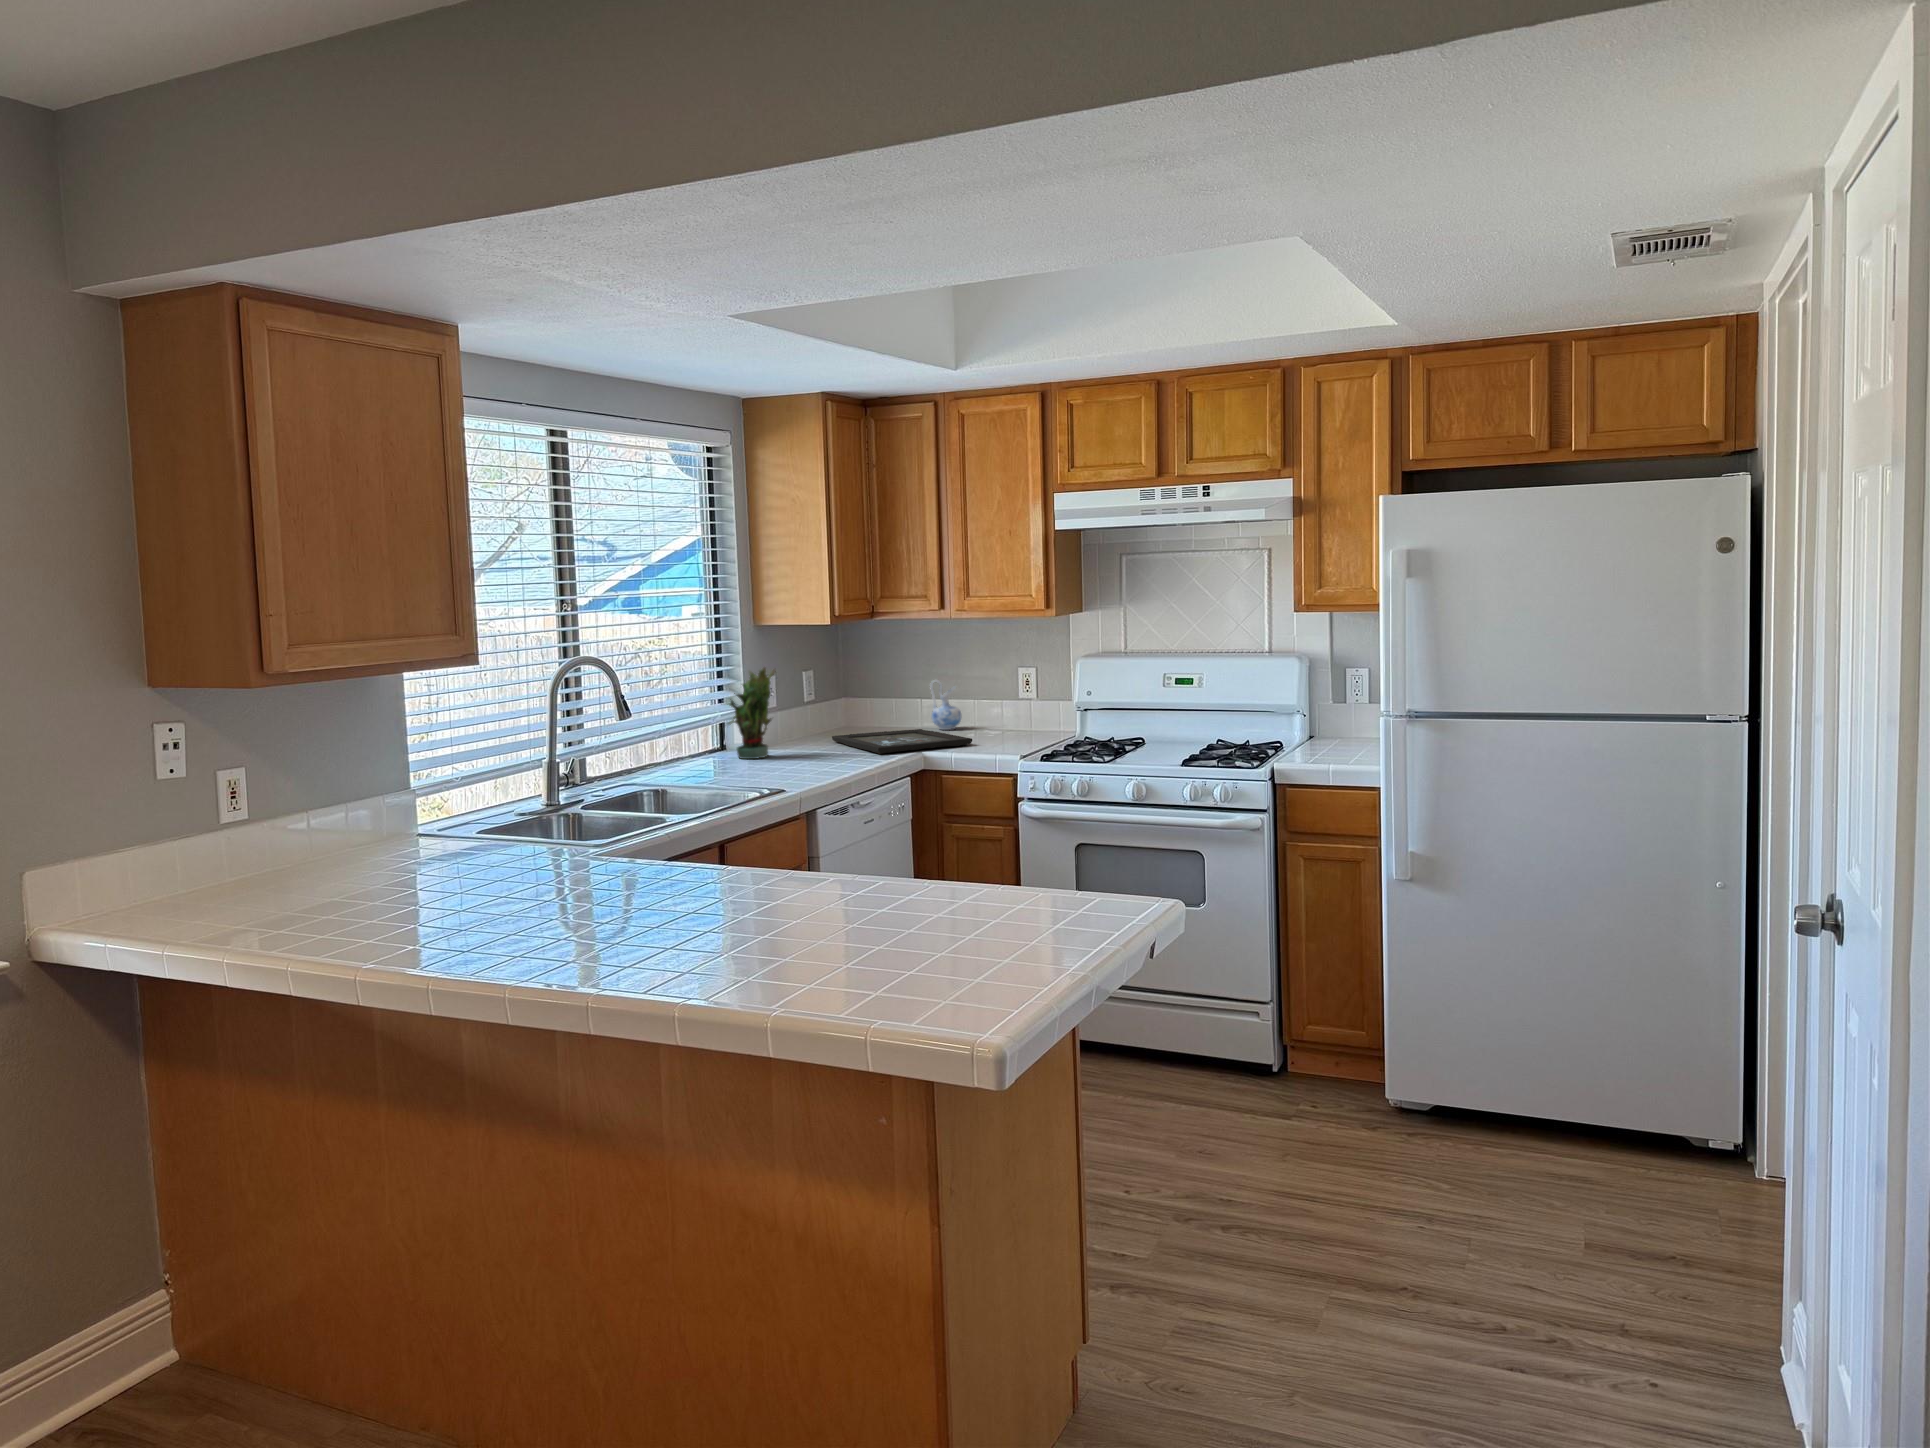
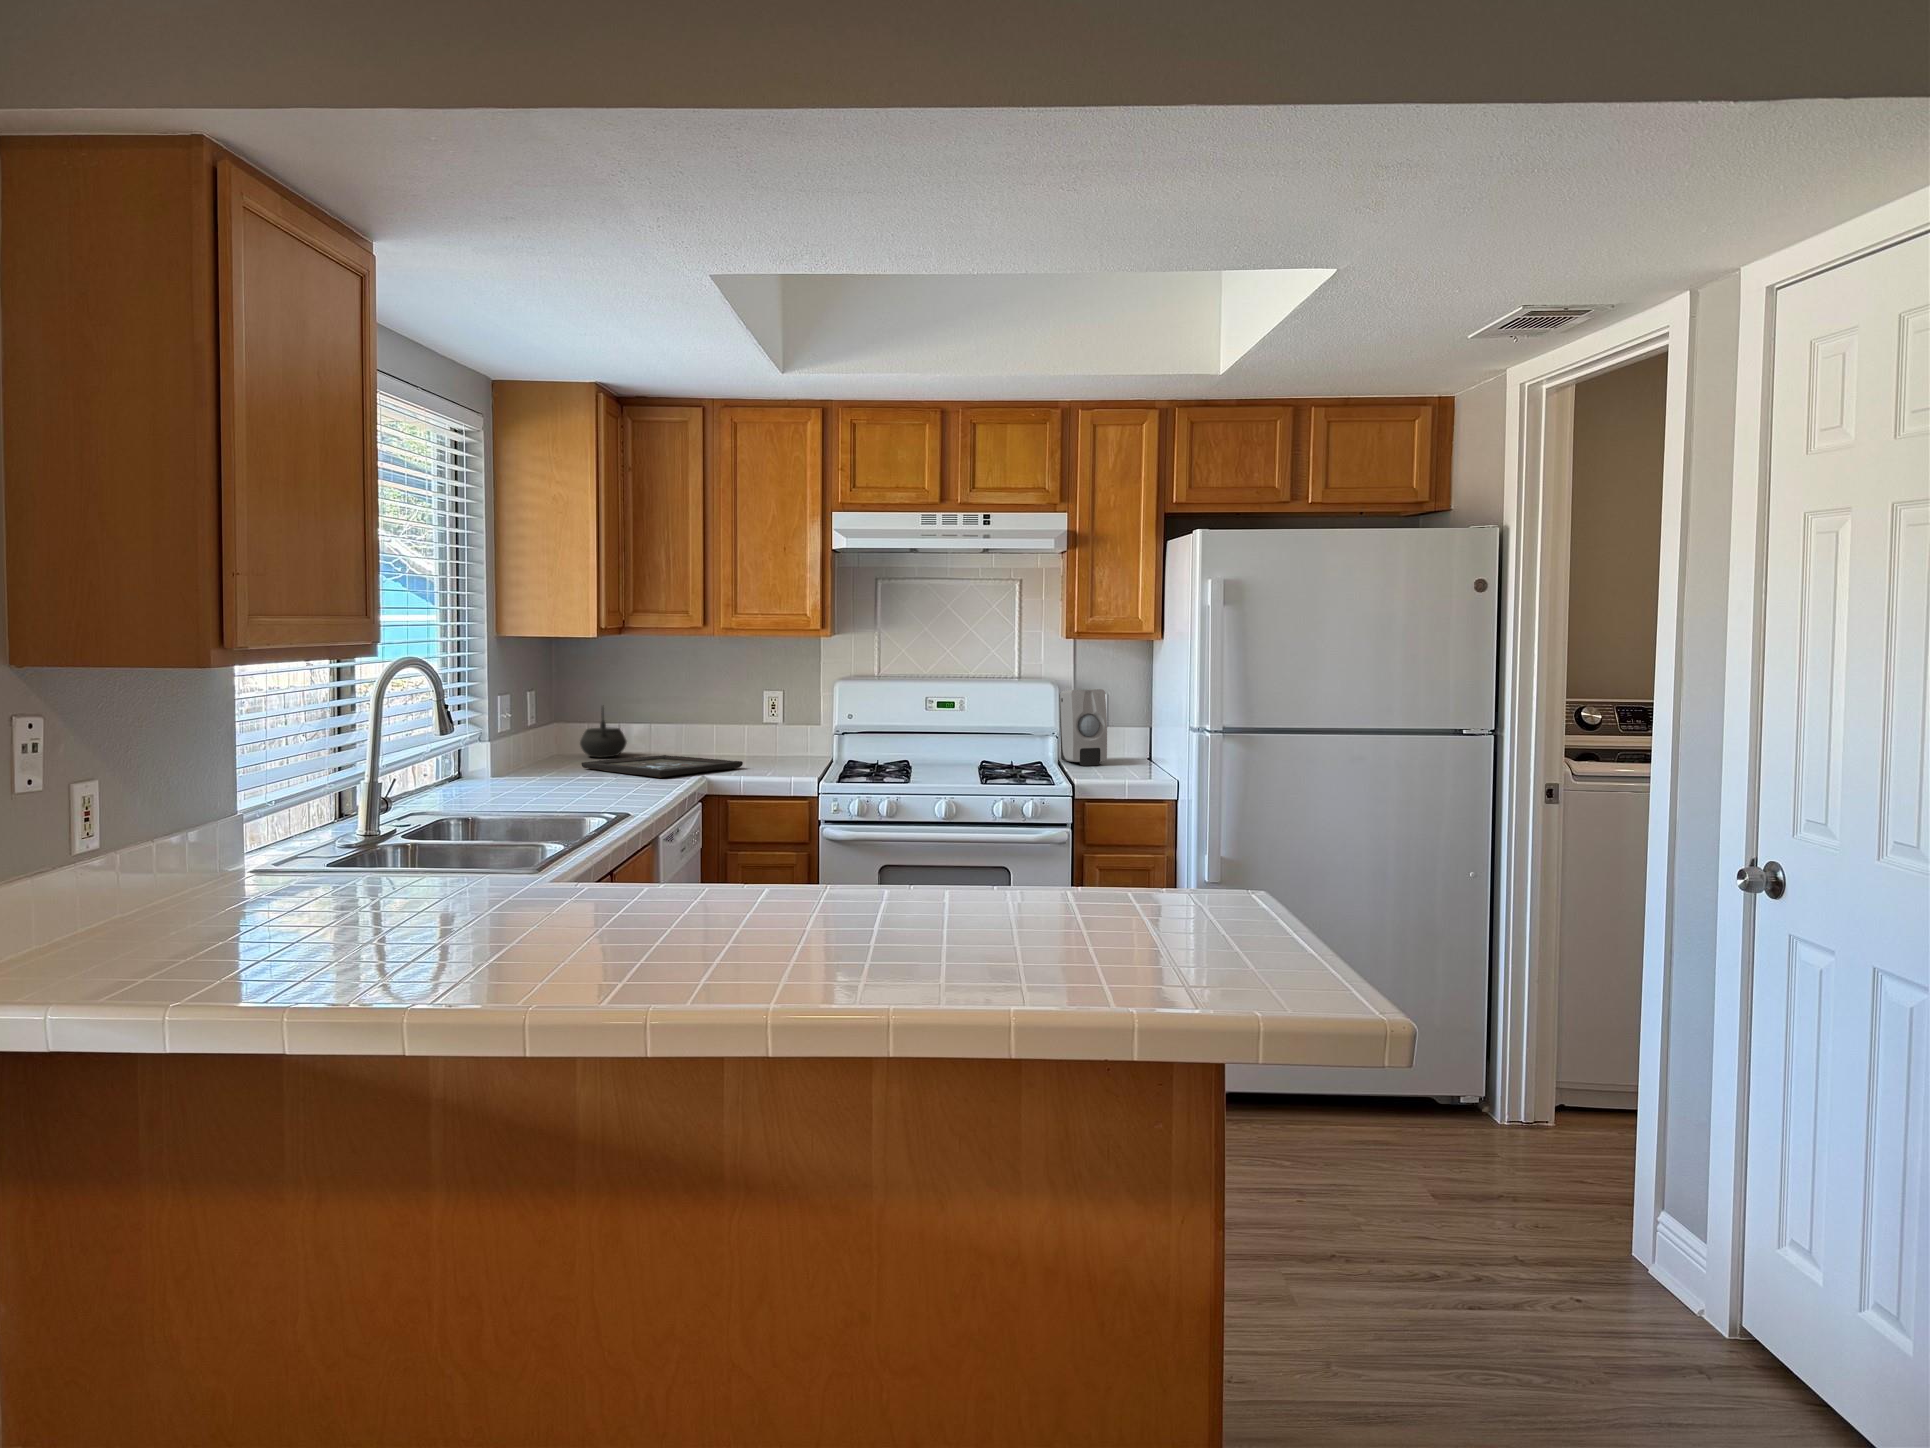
potted plant: present [727,667,776,759] -> none [481,683,545,786]
soap dispenser: none [1308,668,1349,751] -> present [1059,689,1107,766]
kettle: none [852,680,895,730] -> present [580,707,627,758]
ceramic pitcher: present [930,680,961,730] -> none [668,704,700,756]

